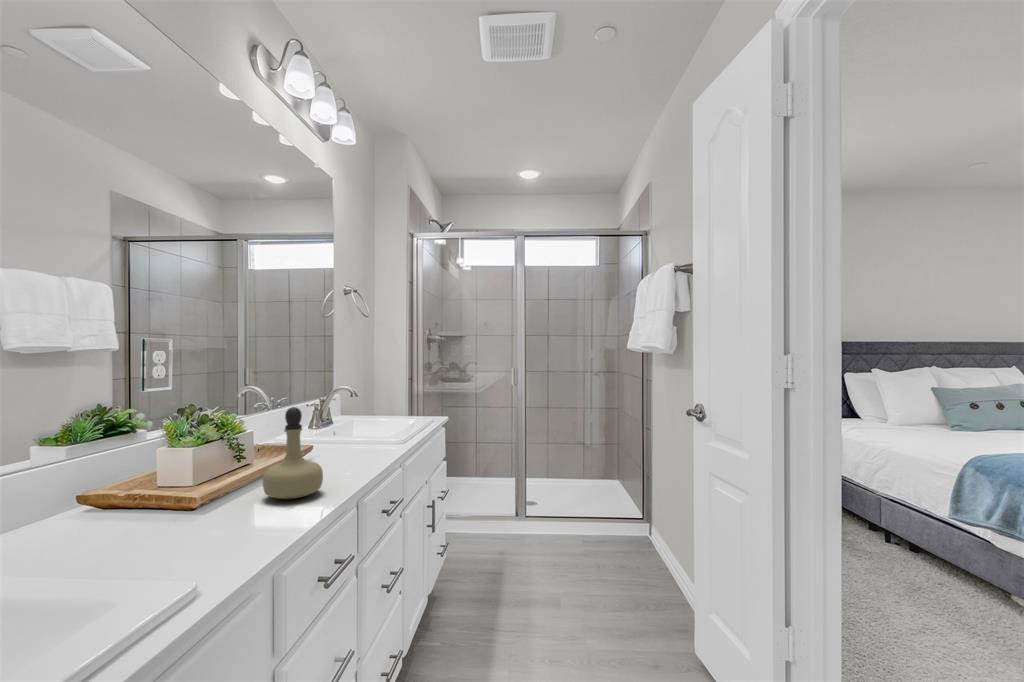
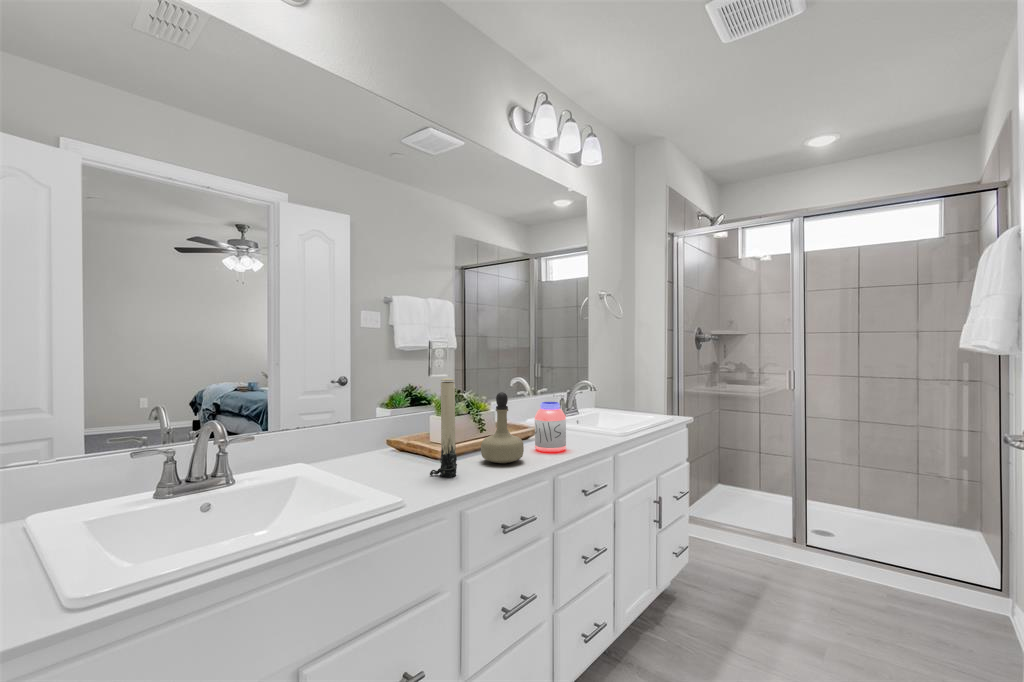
candle: none [202,393,248,535] -> present [430,378,457,477]
jar: none [320,414,359,475] -> present [535,402,566,452]

